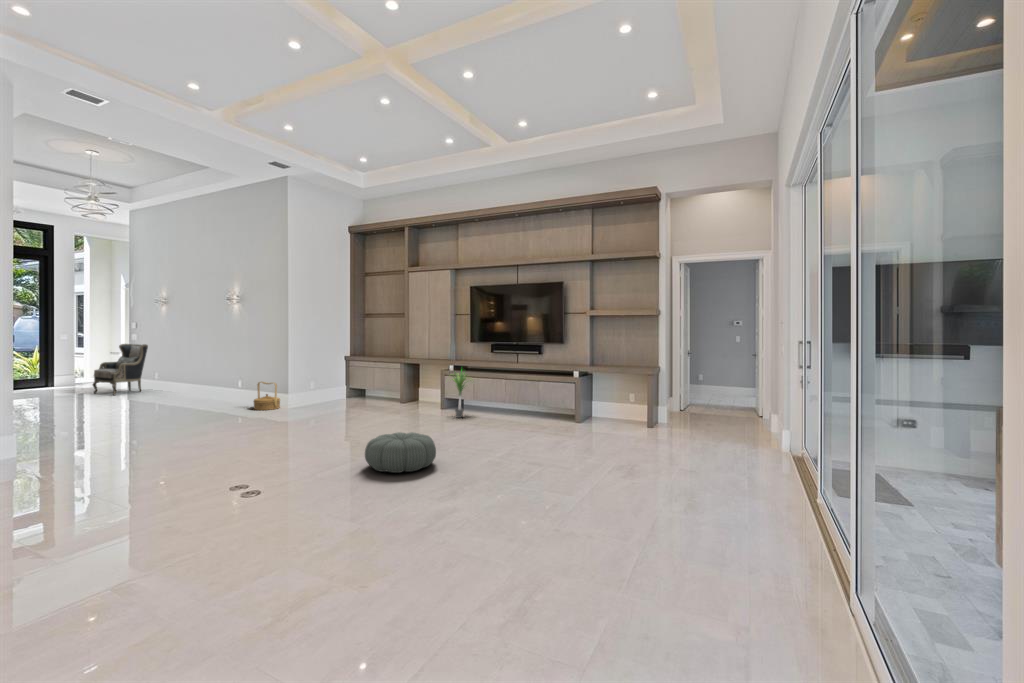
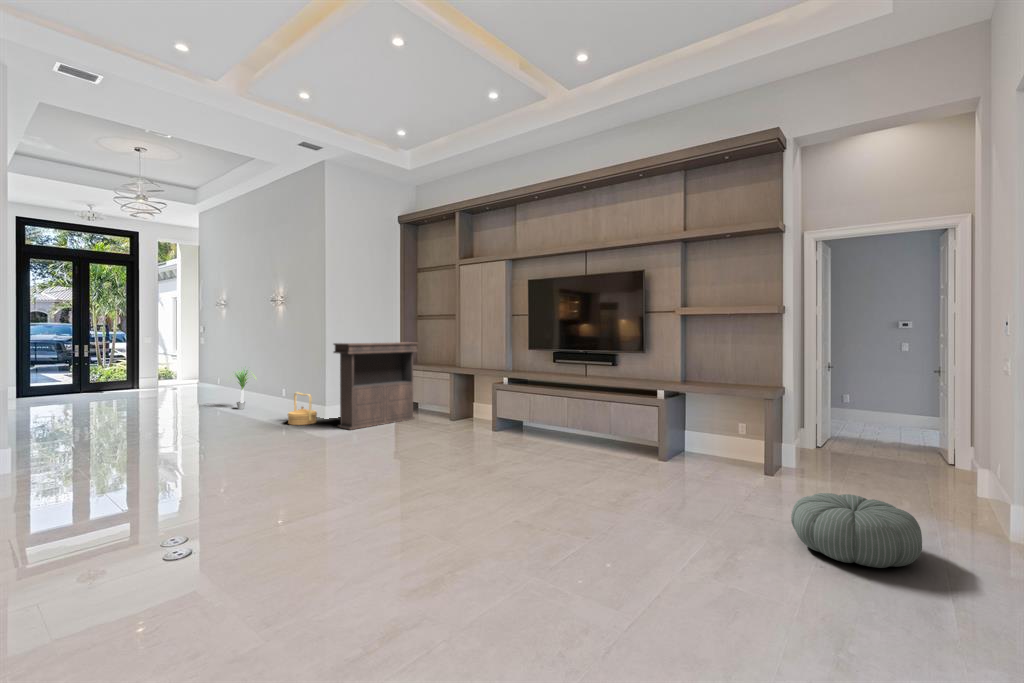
console table: none [300,337,371,412] -> present [334,342,418,430]
armchair: present [93,344,148,395] -> none [159,348,211,402]
potted plant: present [452,371,467,418] -> present [235,370,255,409]
pouf: present [365,432,436,473] -> present [791,493,922,568]

